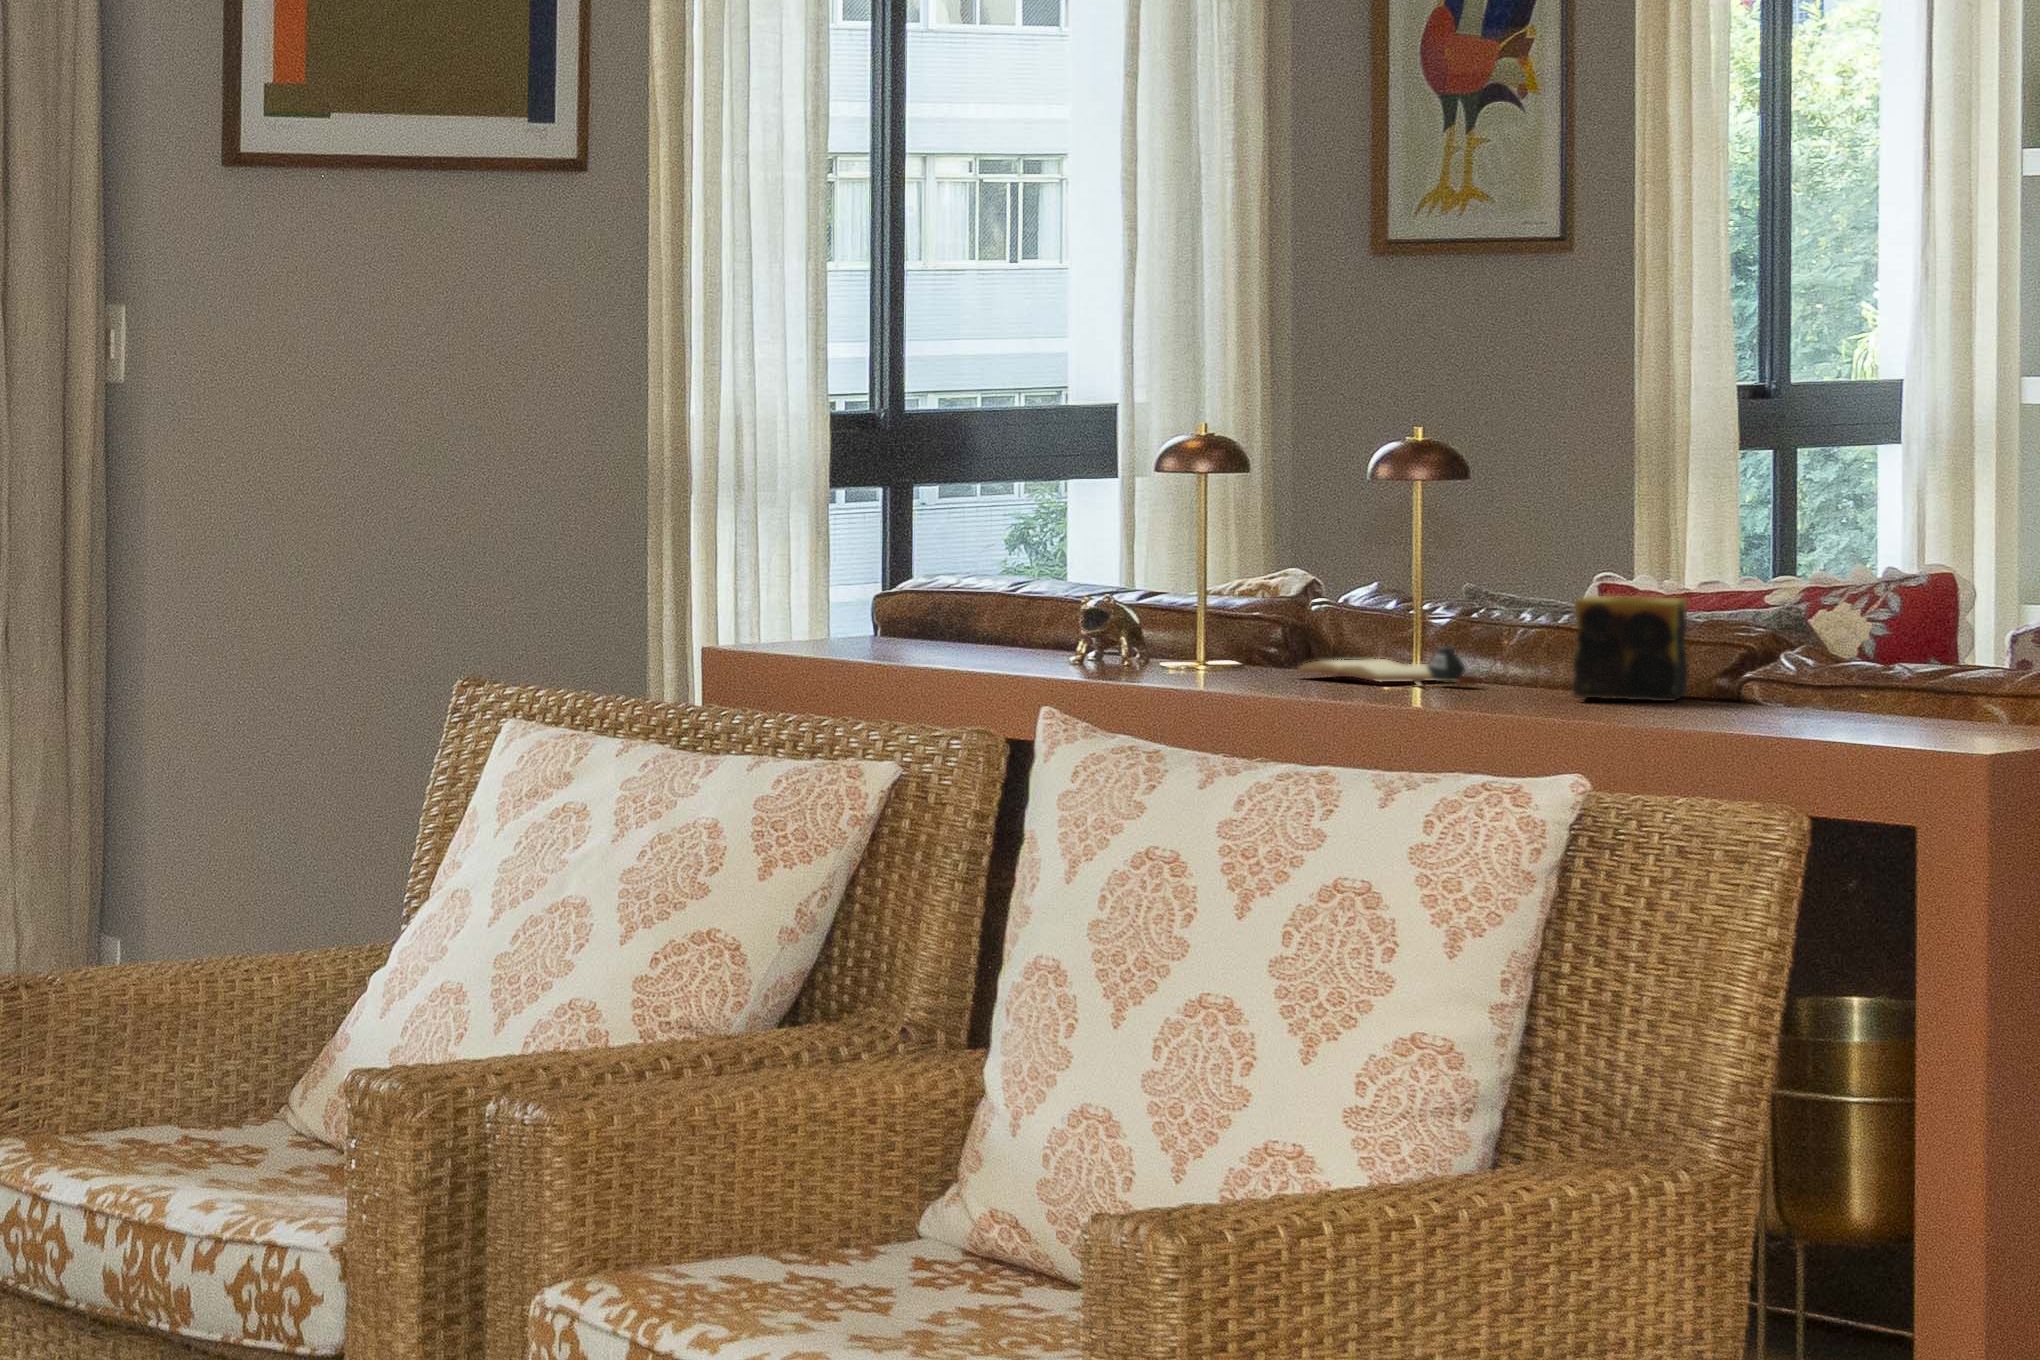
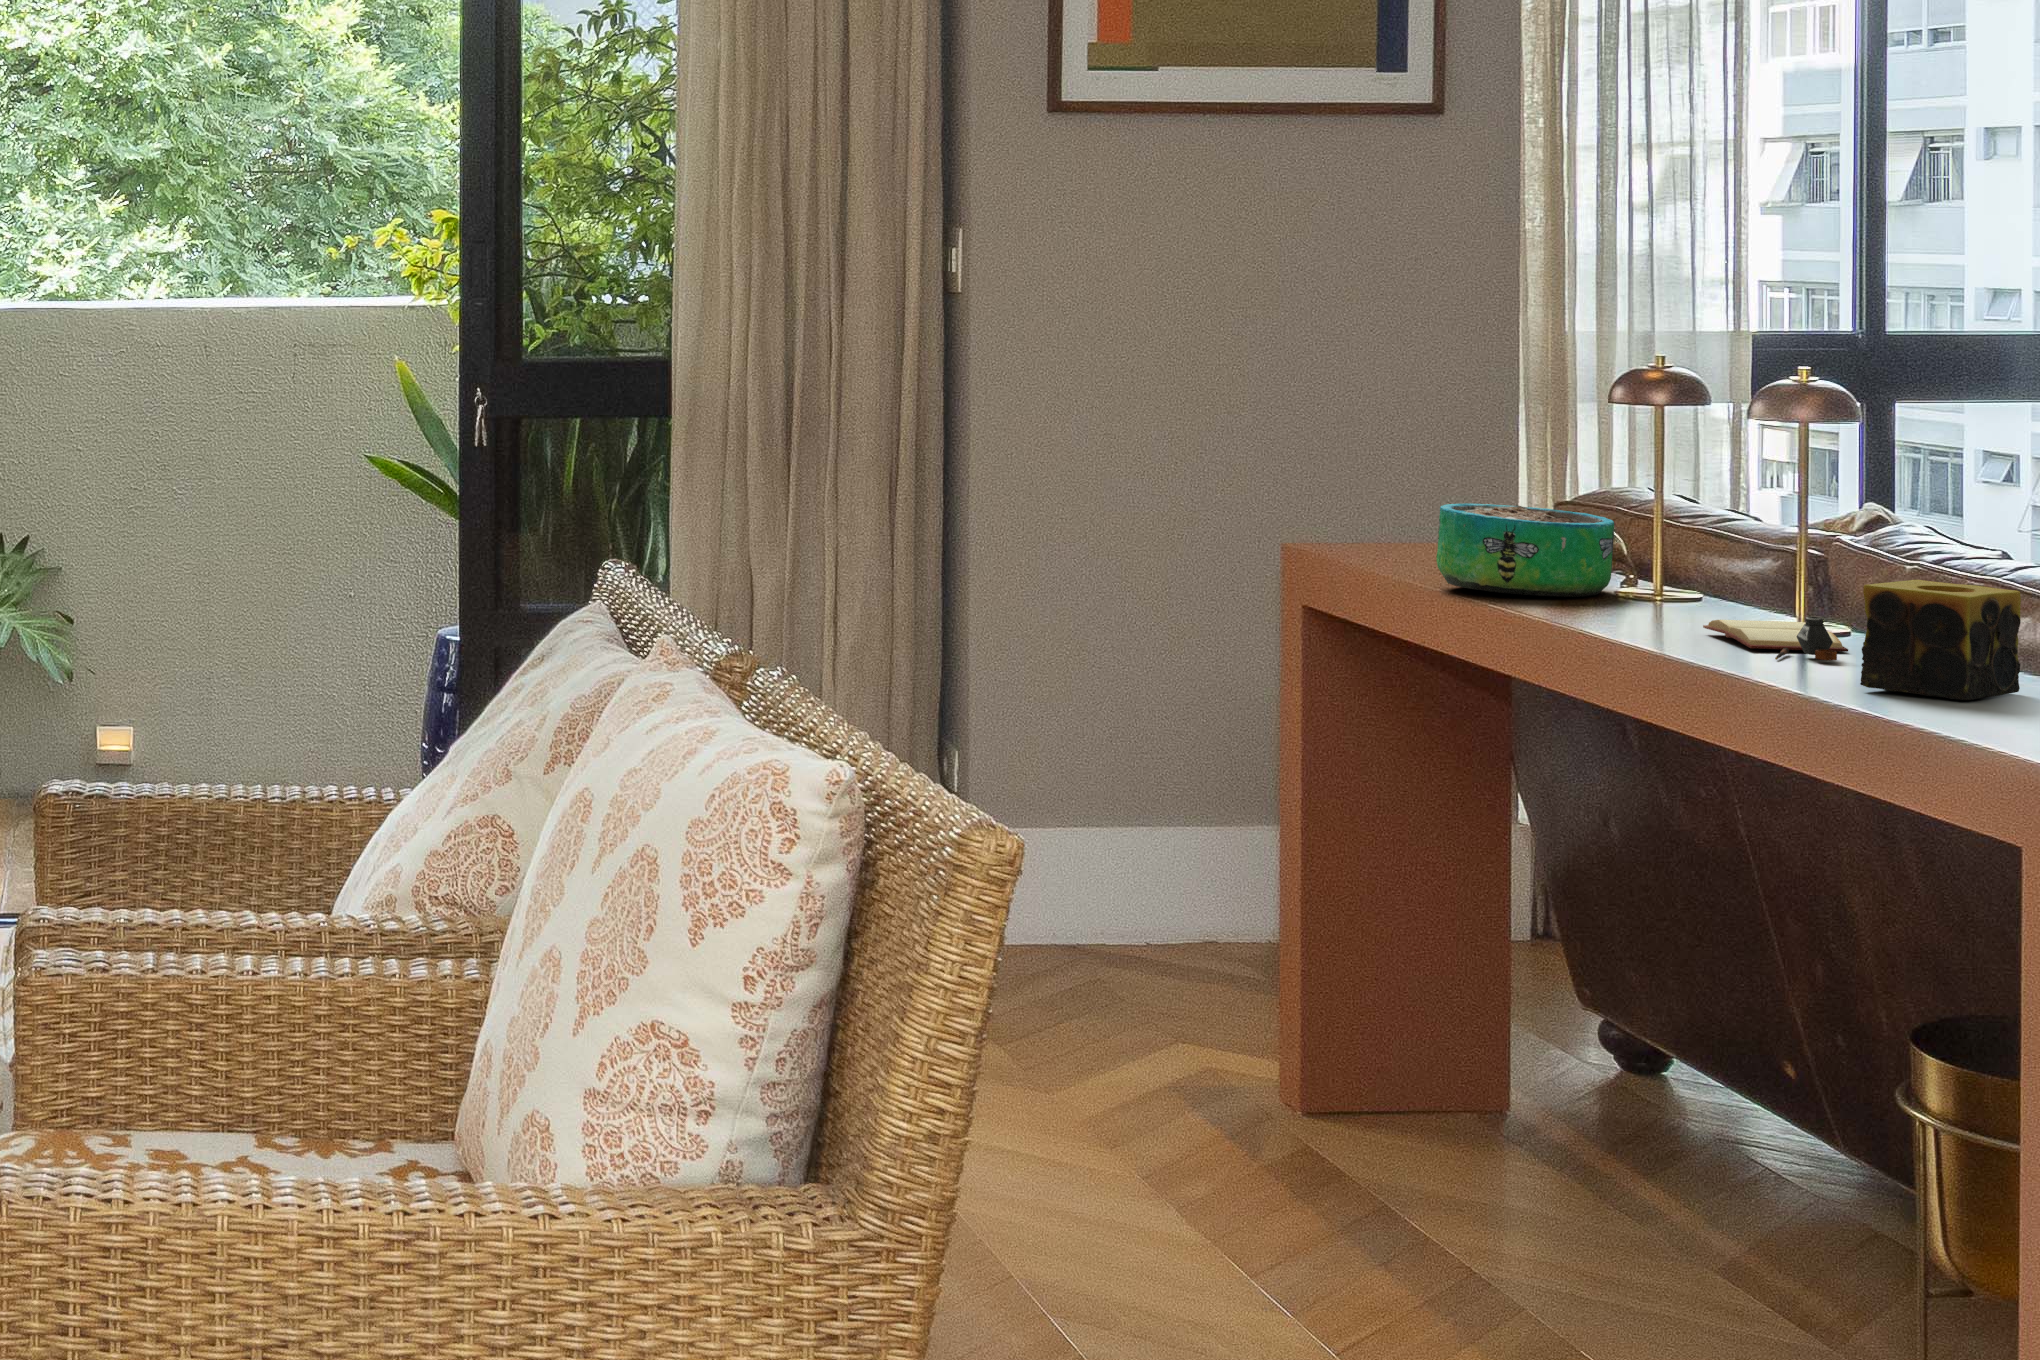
decorative bowl: none [927,574,1100,662] -> present [1436,503,1614,597]

